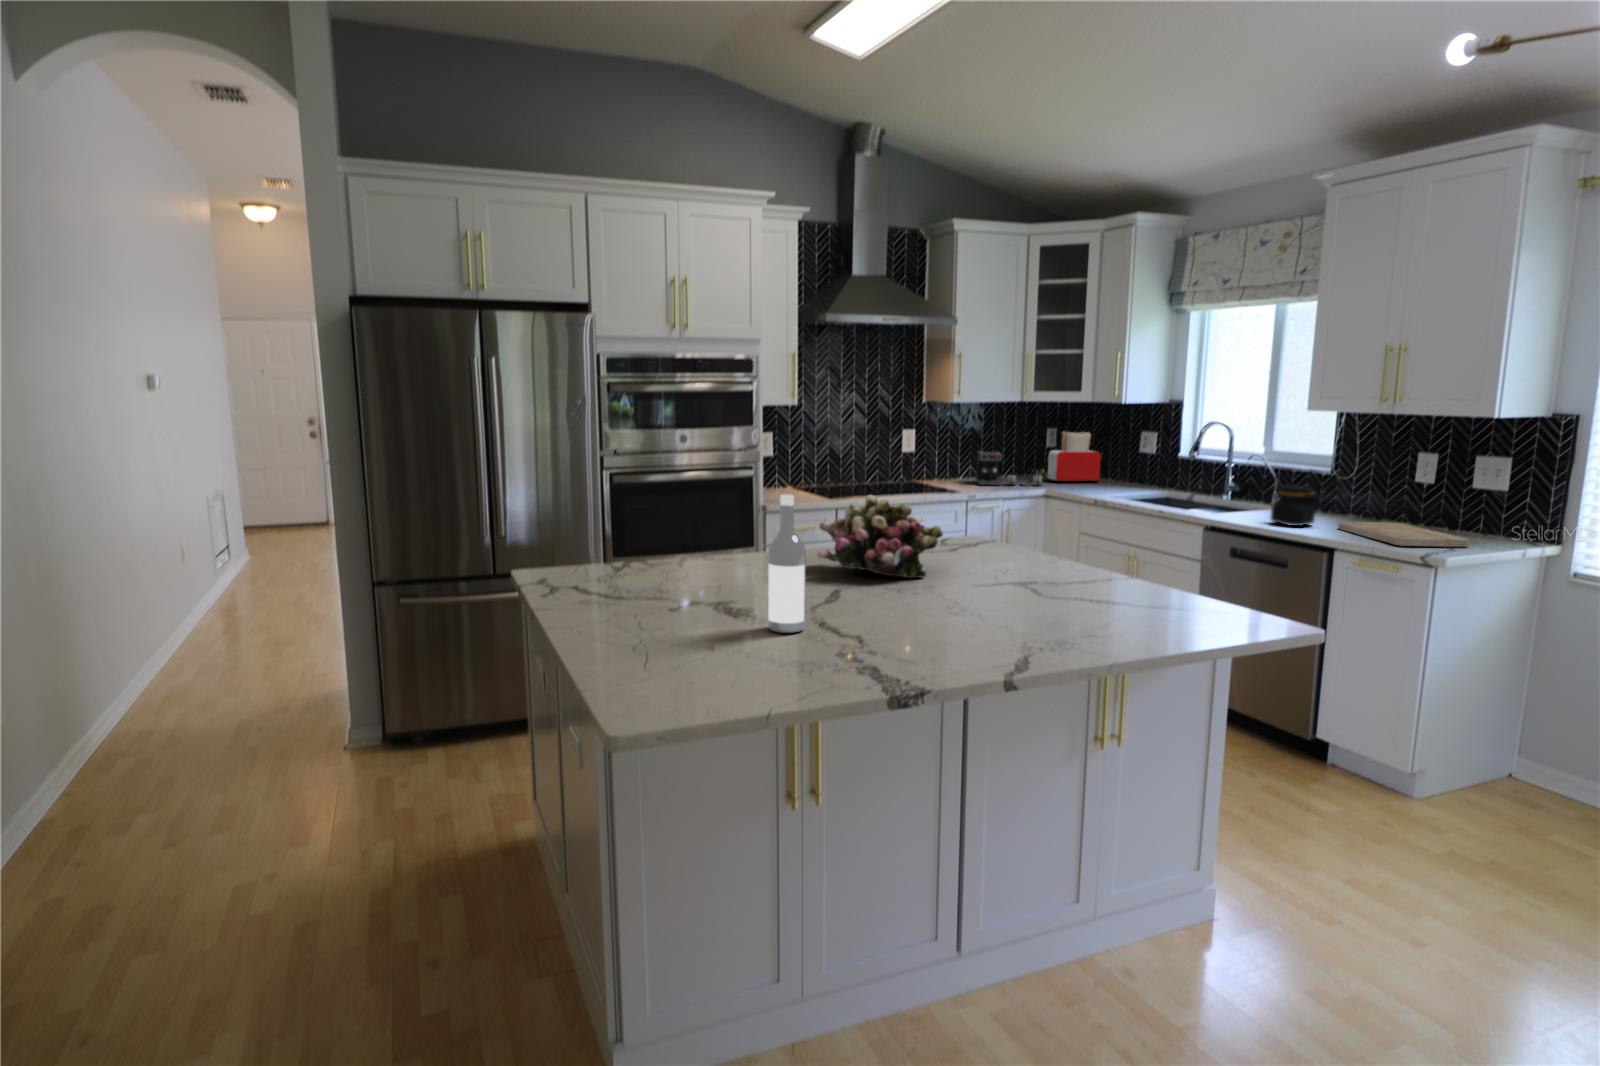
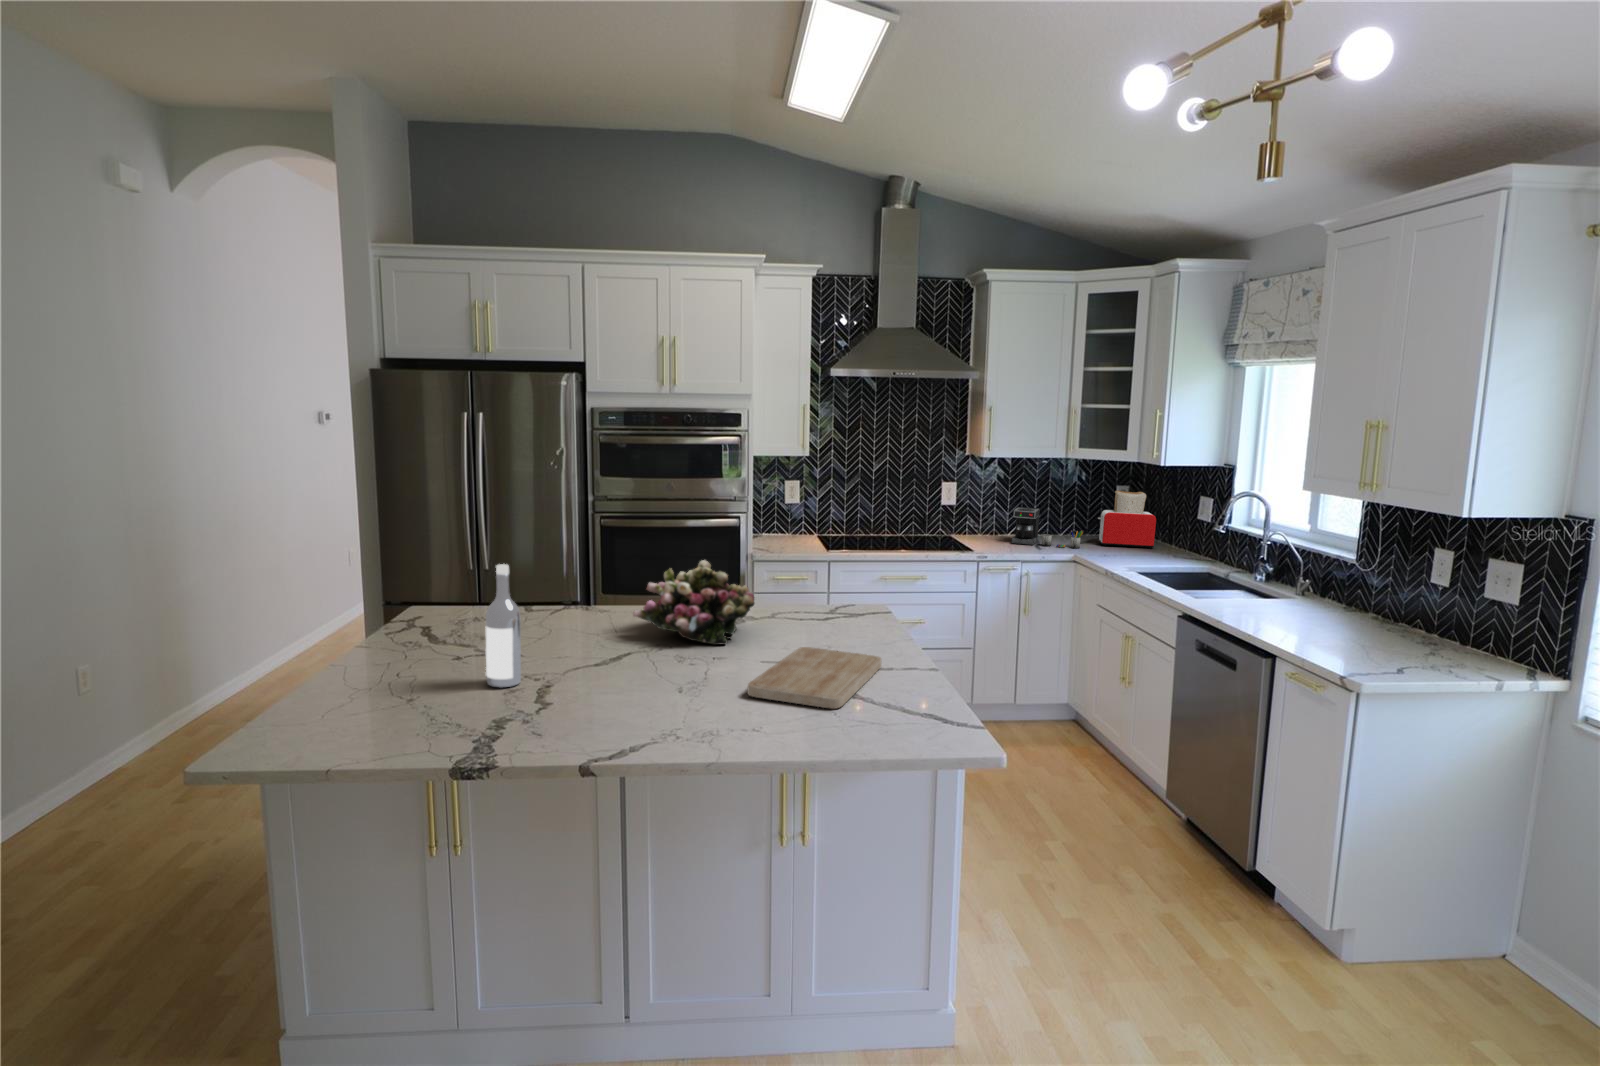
jar: present [1271,486,1316,526] -> none [1241,575,1293,622]
cutting board: present [1338,522,1469,547] -> present [747,647,881,709]

